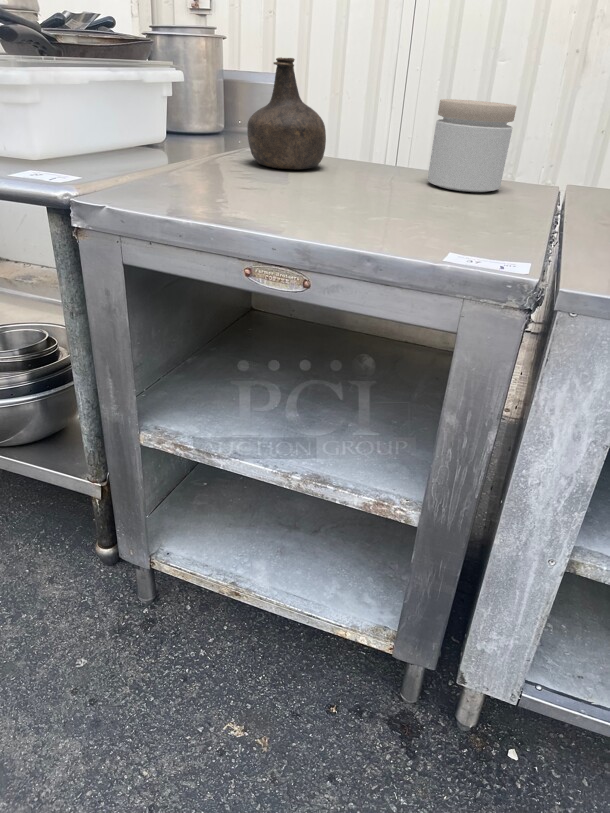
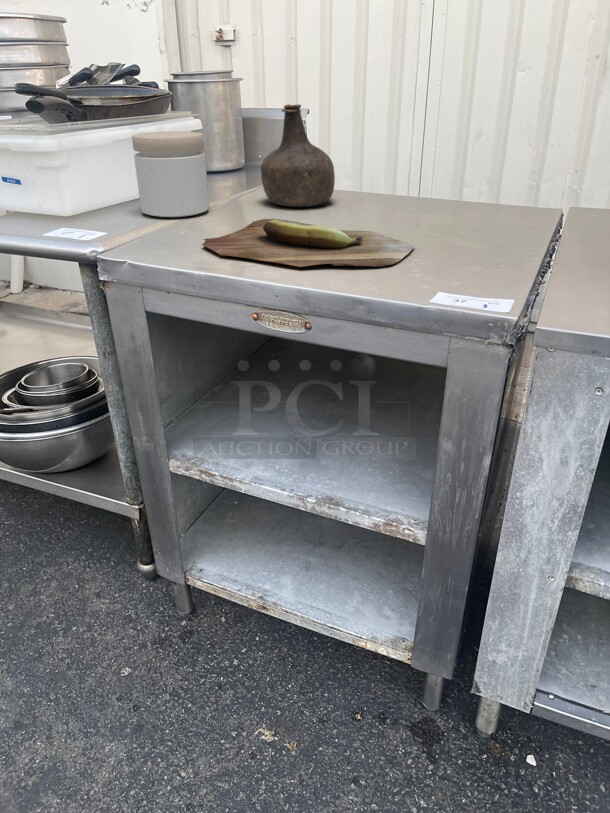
jar: present [427,99,517,192] -> present [132,131,209,217]
cutting board: none [188,173,417,225] -> present [202,219,414,267]

